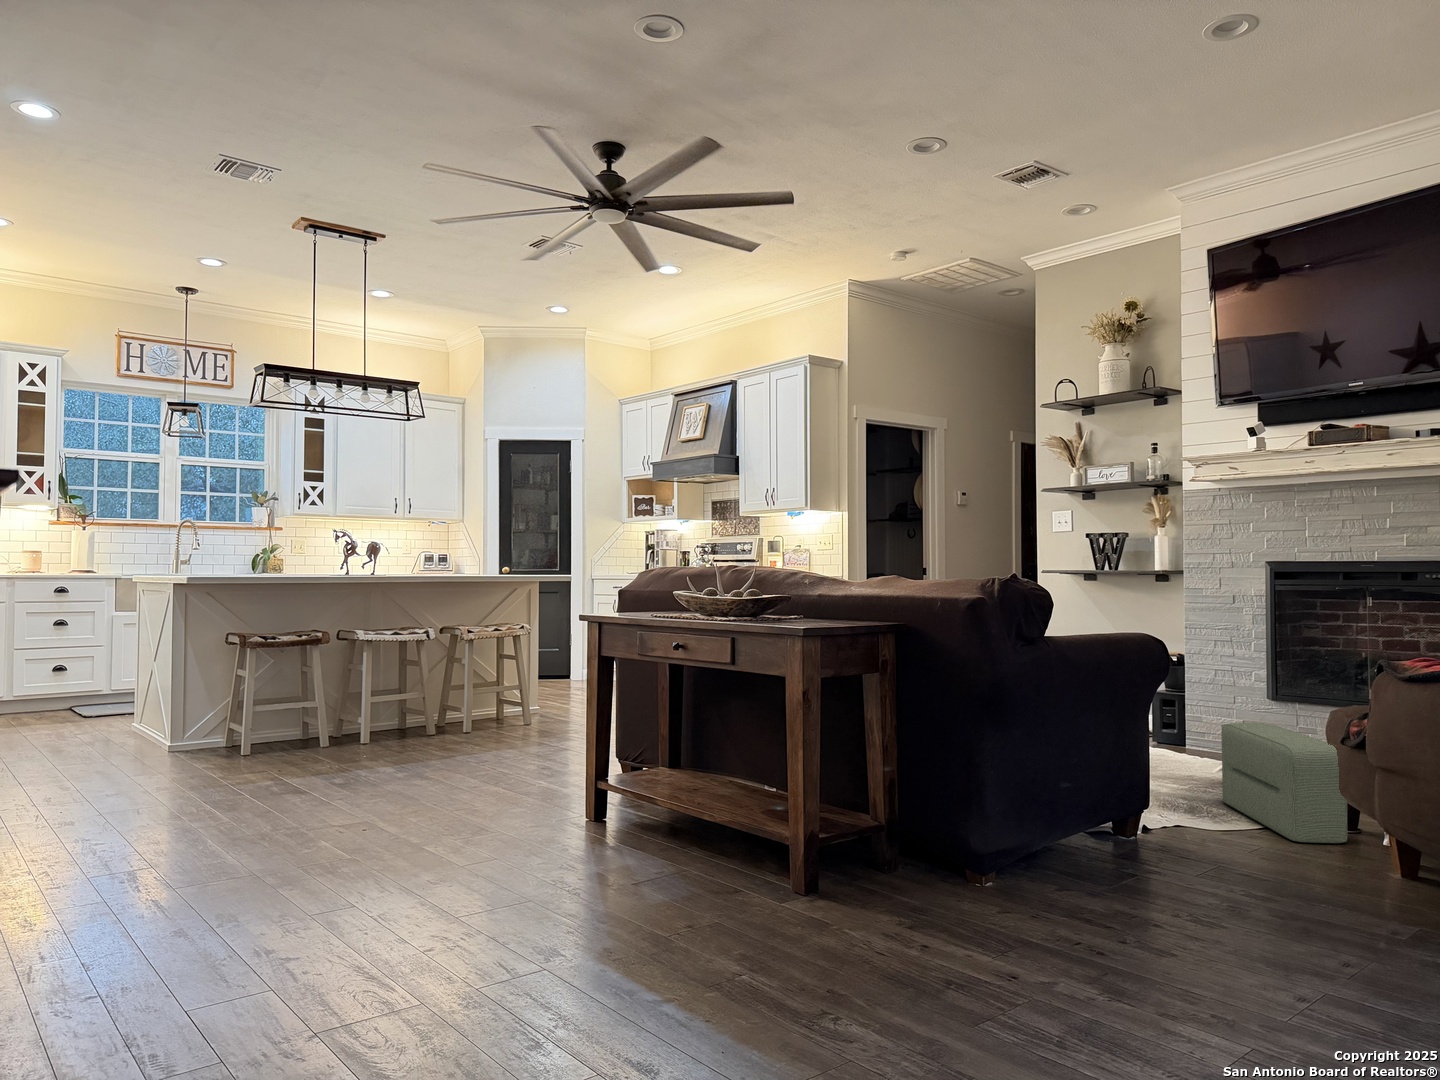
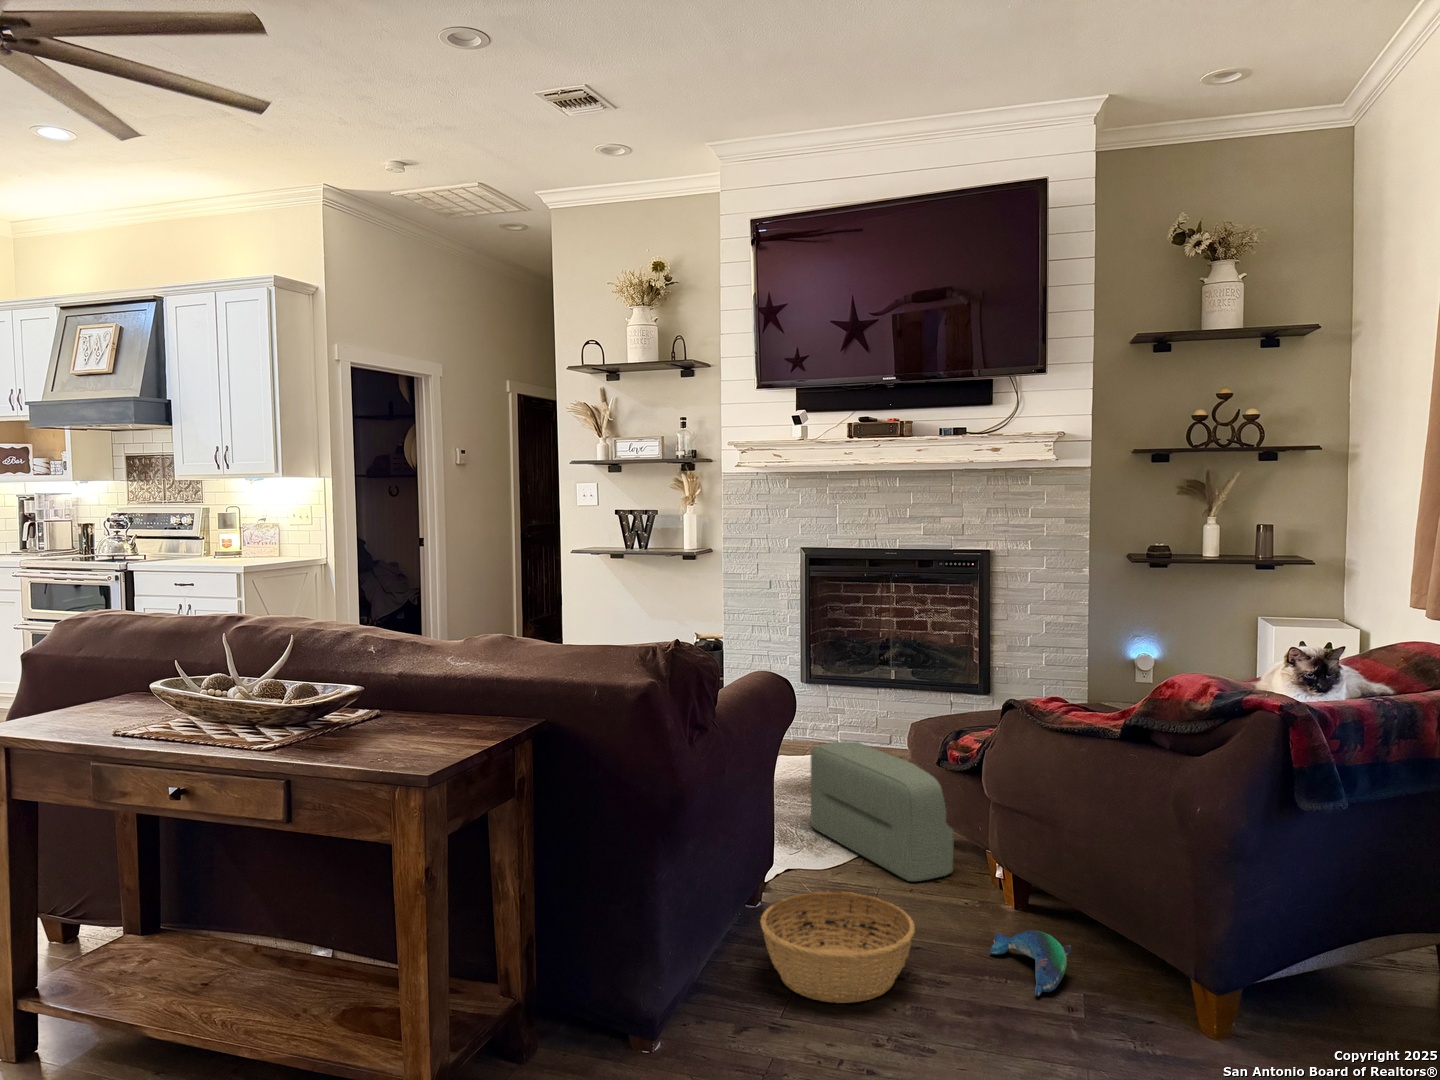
basket: none [1098,811,1242,889] -> present [760,892,915,1003]
plush toy: none [1333,867,1410,913] -> present [990,930,1072,996]

